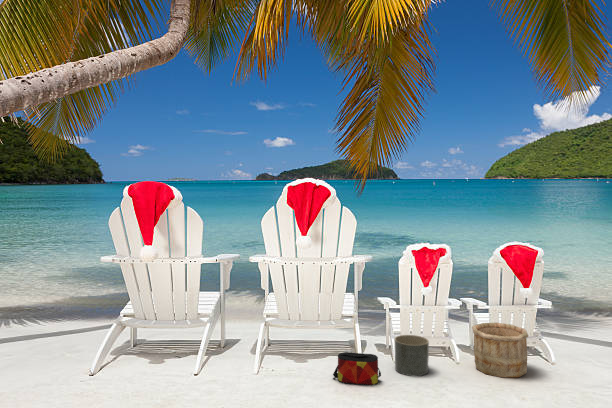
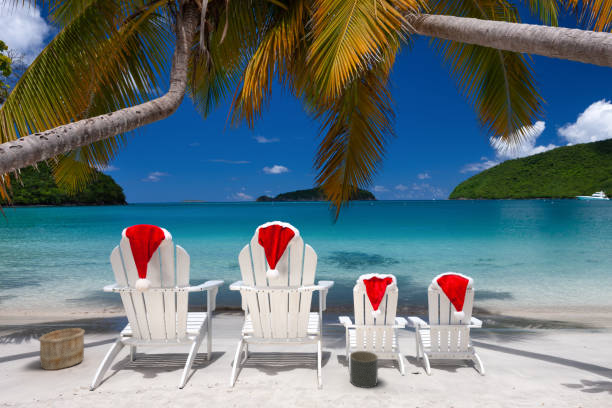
wooden bucket: present [472,323,528,377] -> present [39,328,85,370]
bag: present [333,352,381,386] -> none [296,368,337,398]

